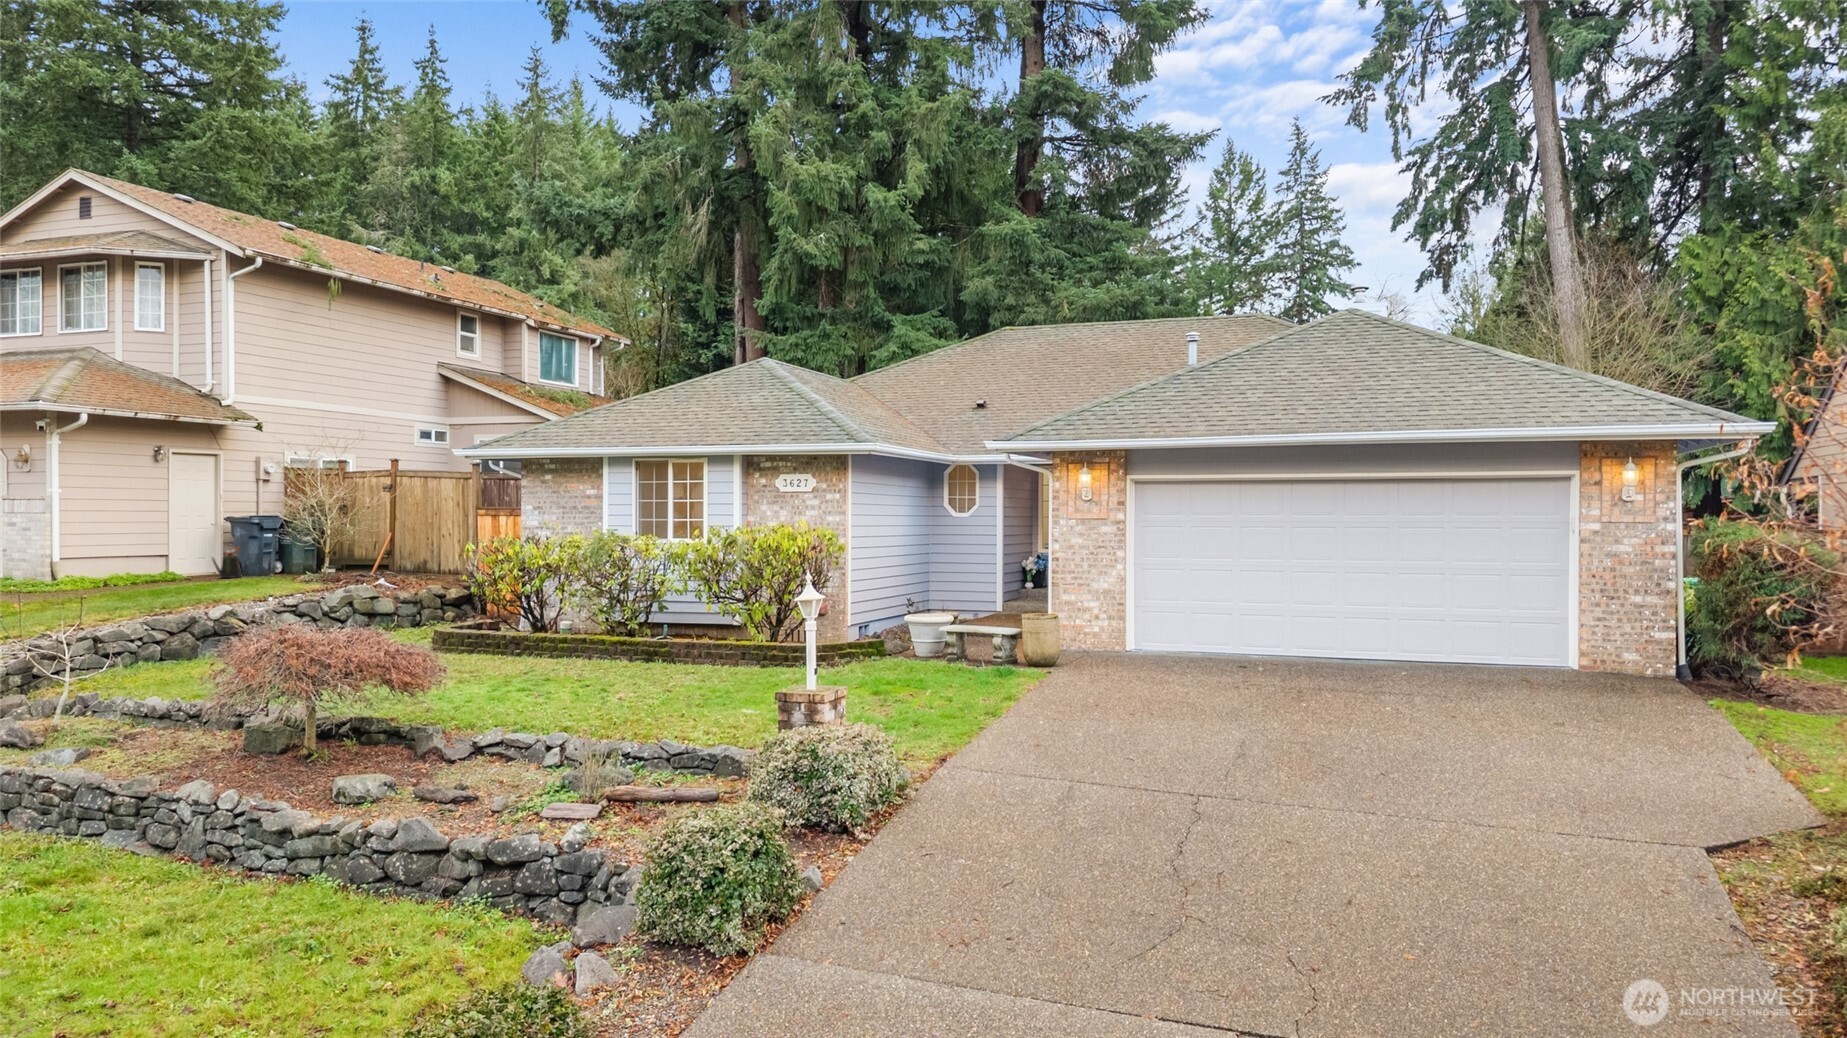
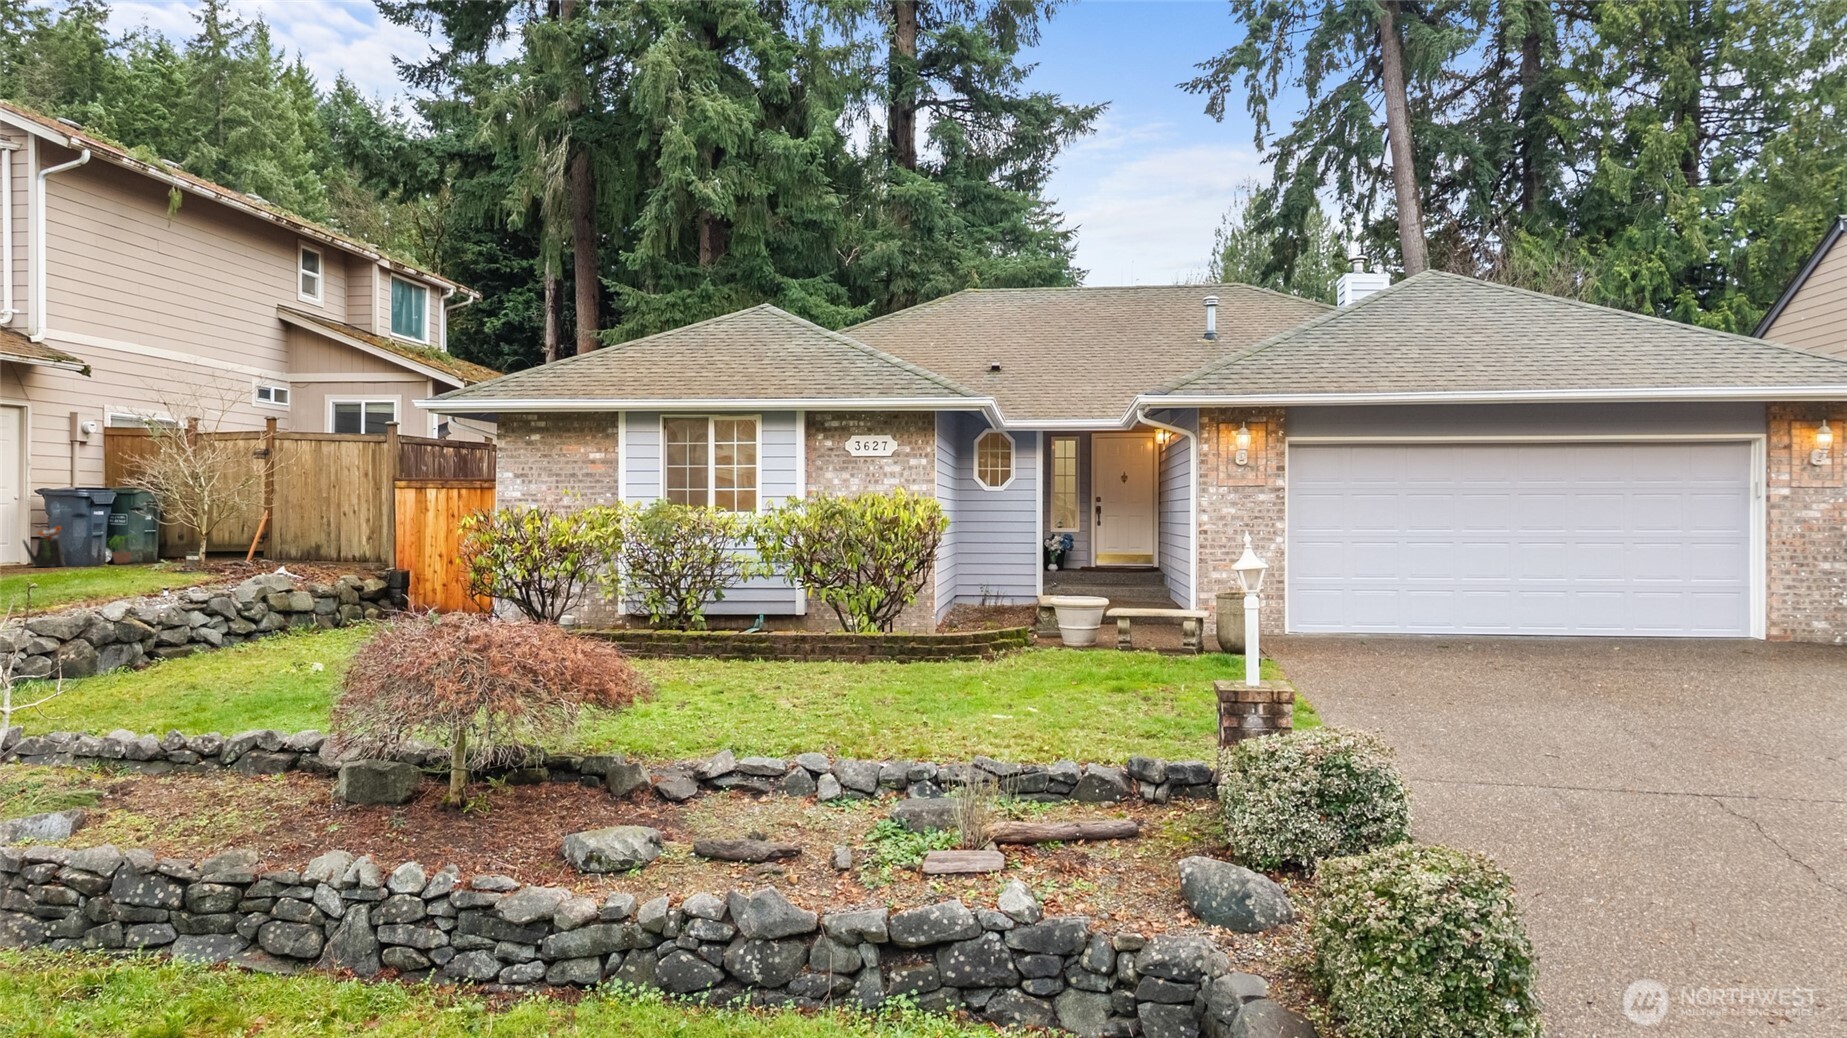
potted plant: none [269,553,297,576] -> present [109,536,138,564]

